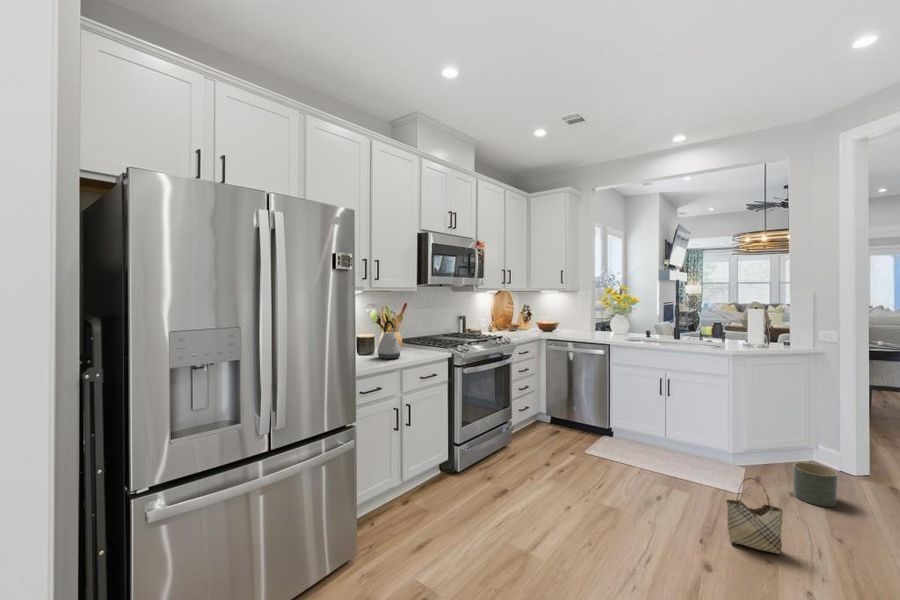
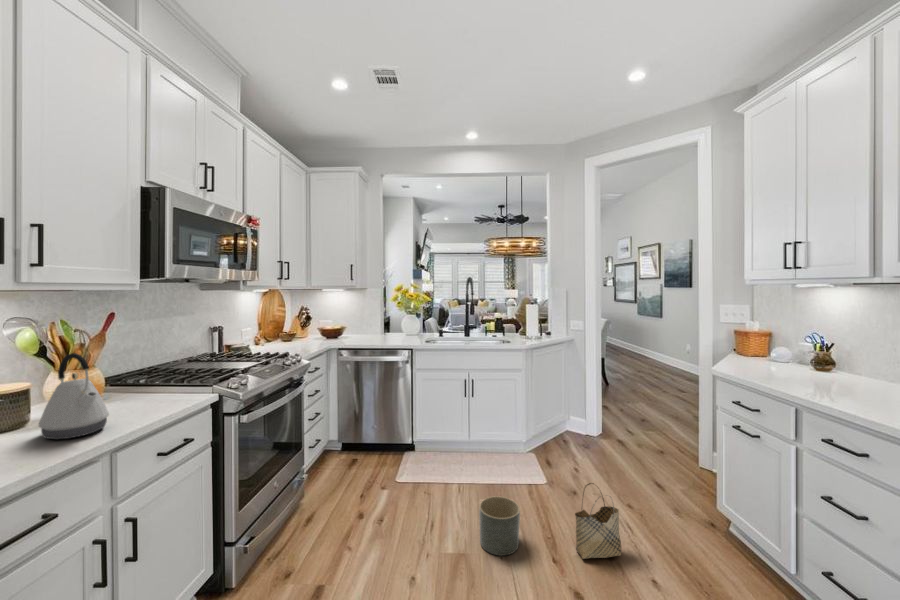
planter: present [793,462,838,507] -> present [479,496,520,556]

